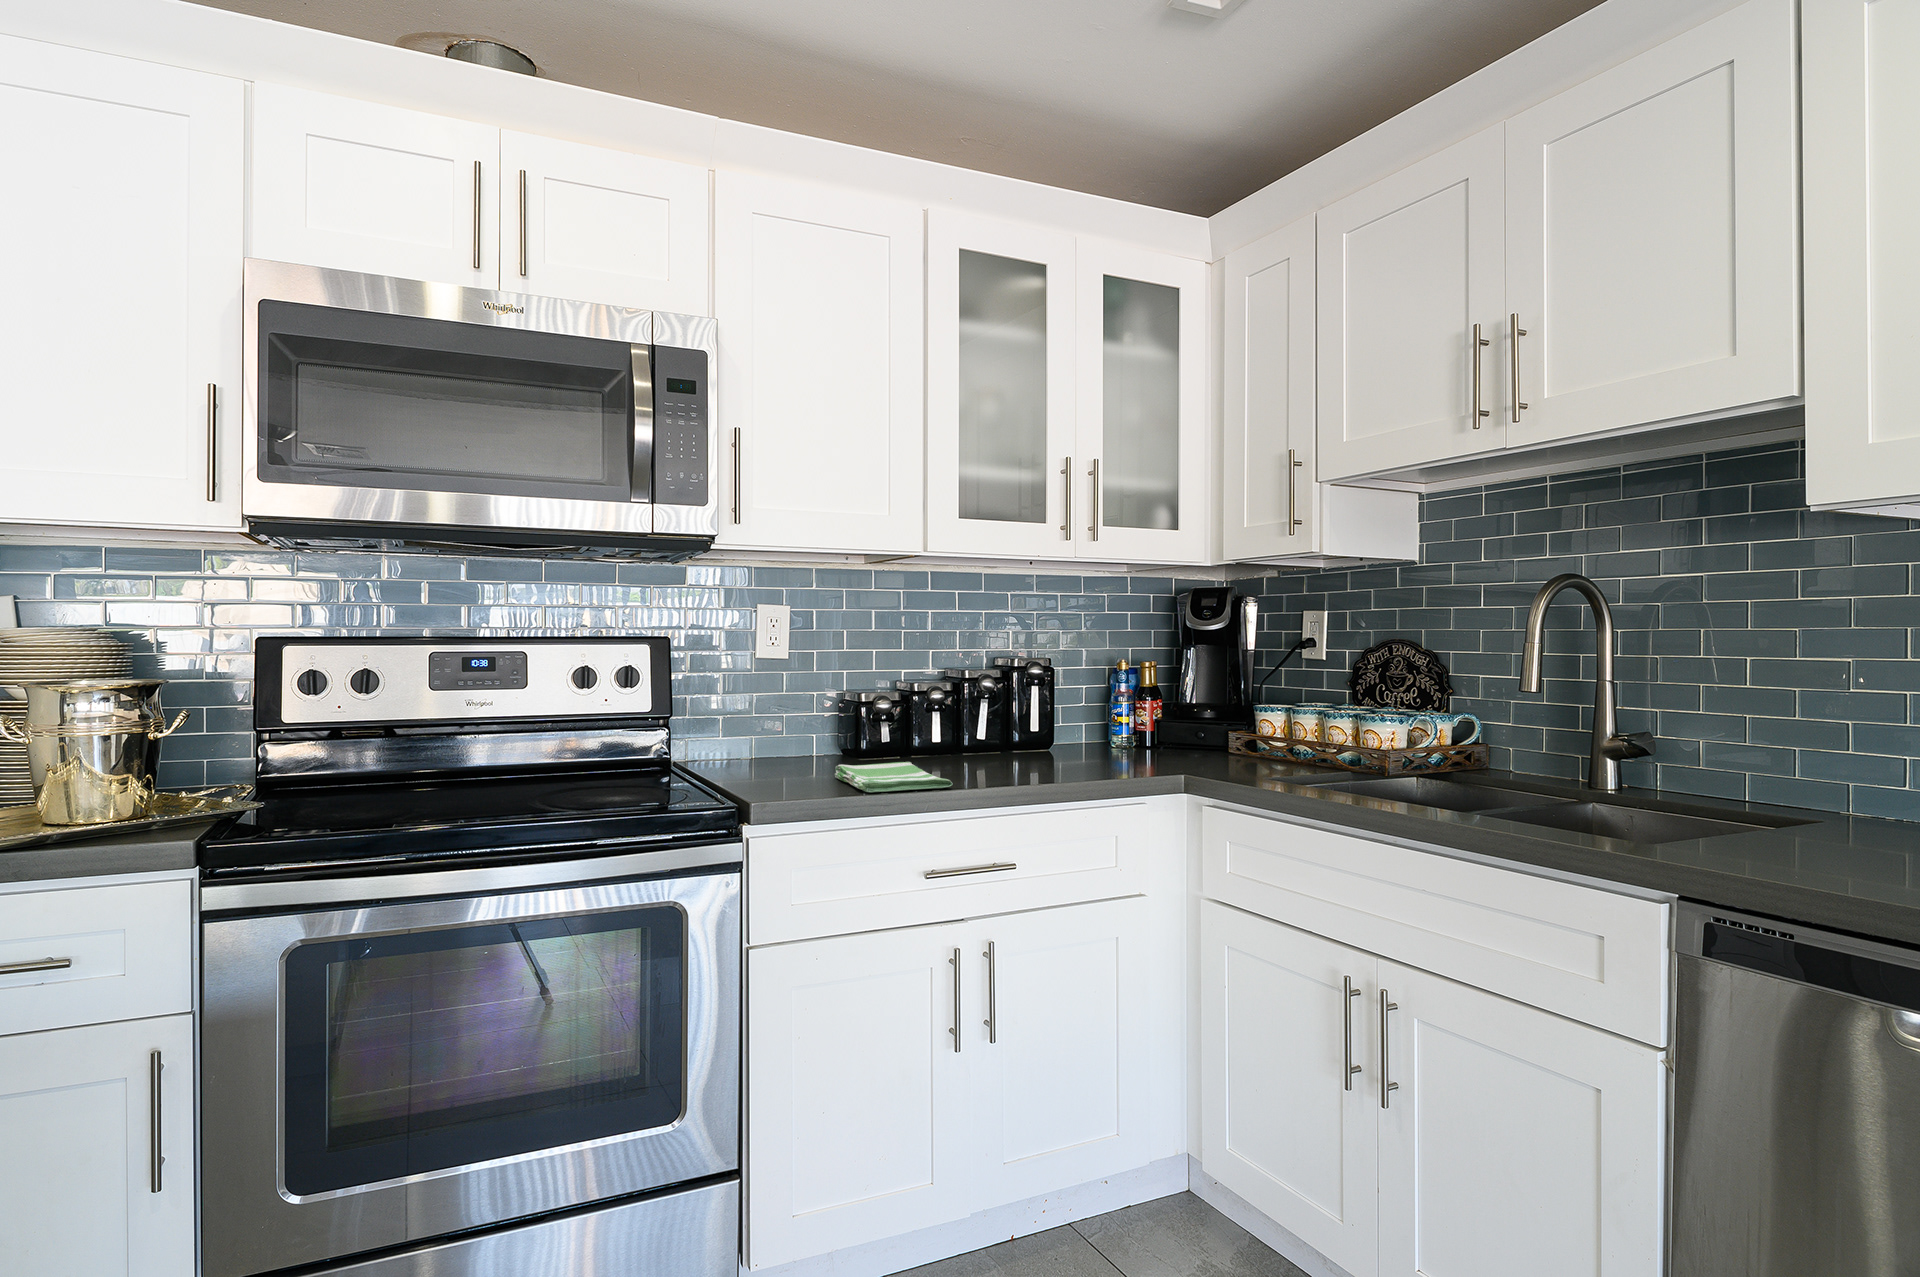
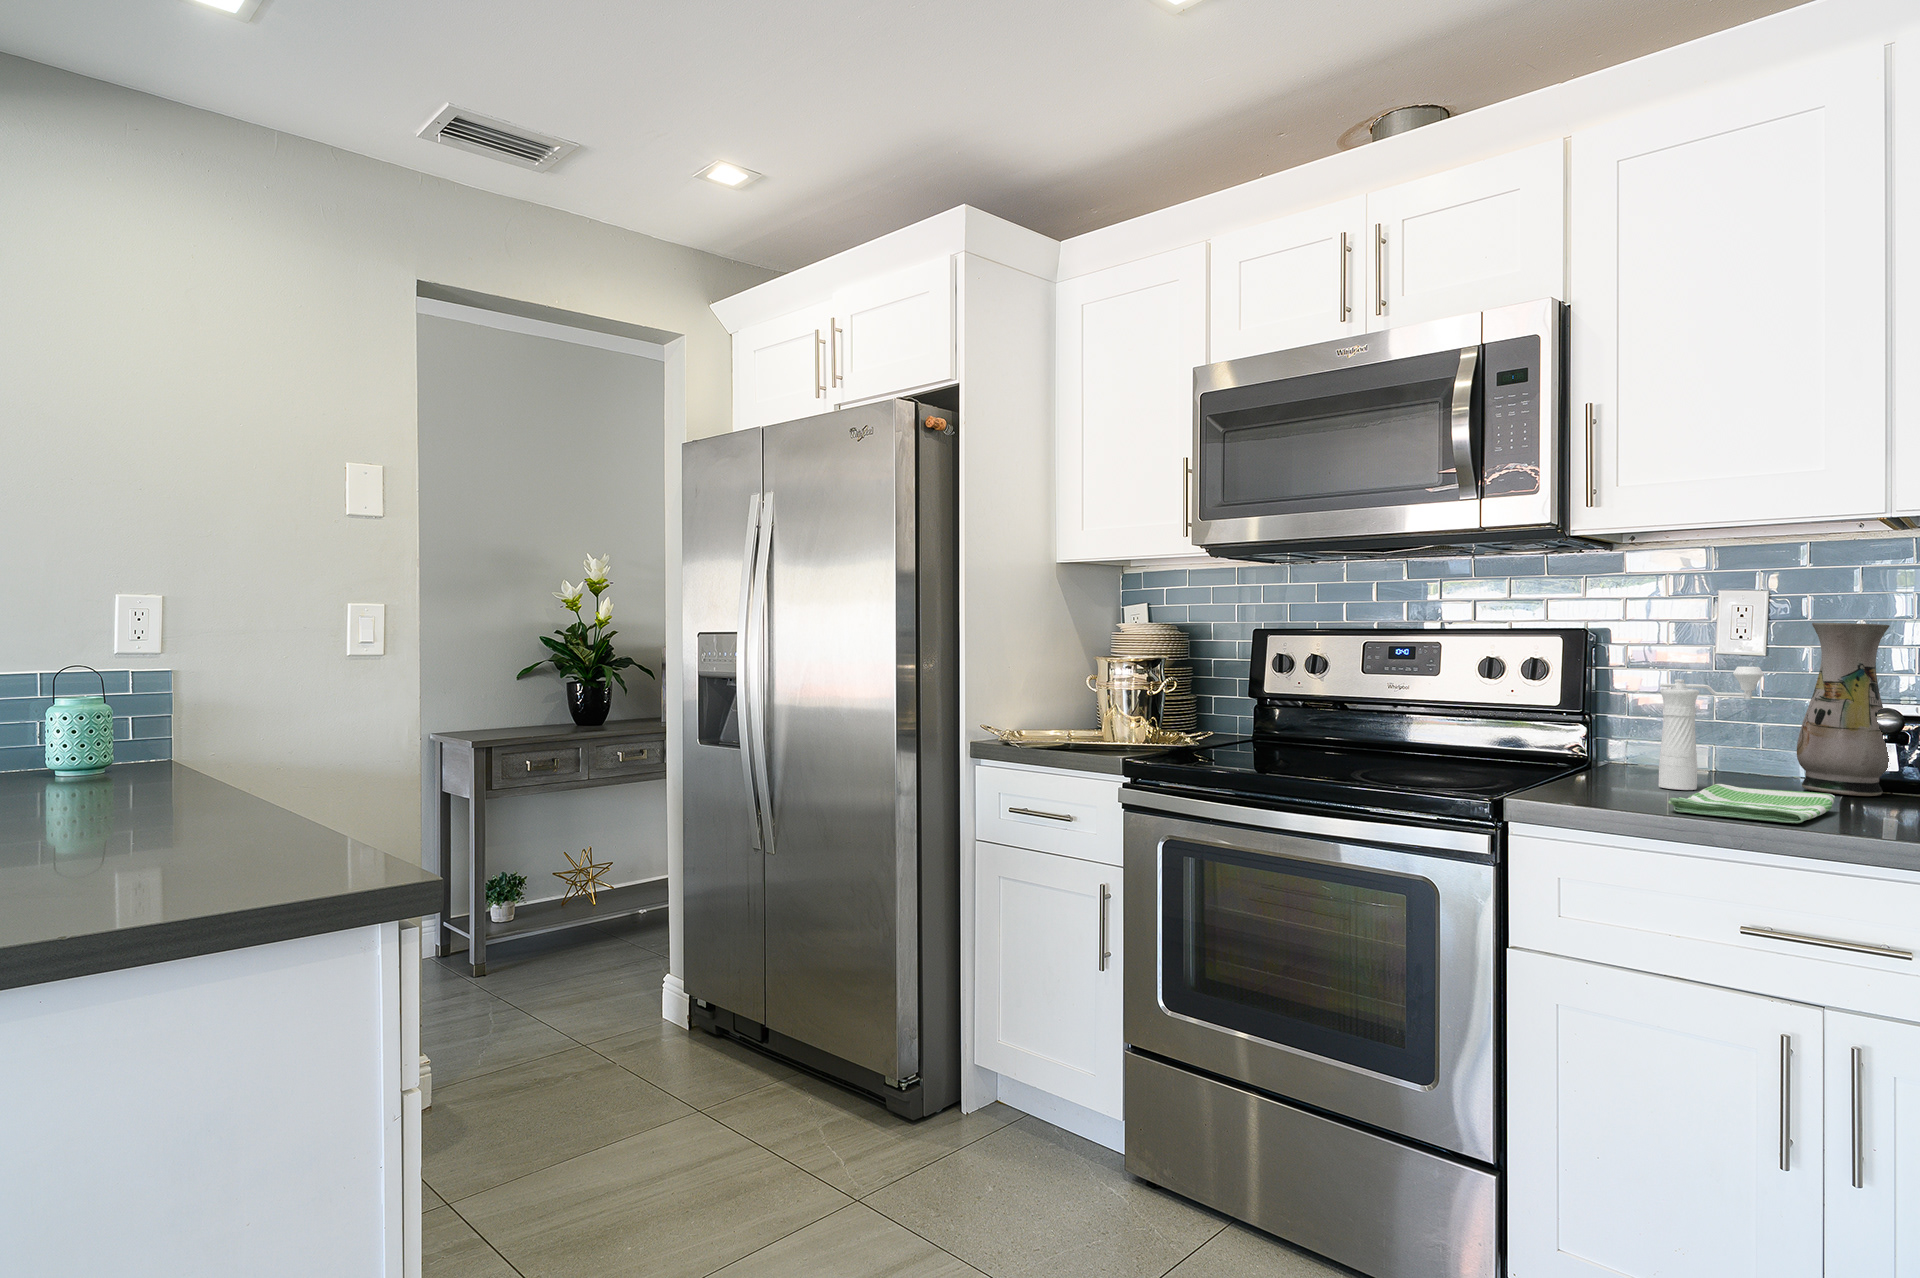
vase: none [821,633,879,761] -> present [1797,623,1890,796]
pepper mill: none [763,668,821,774] -> present [1659,667,1764,790]

